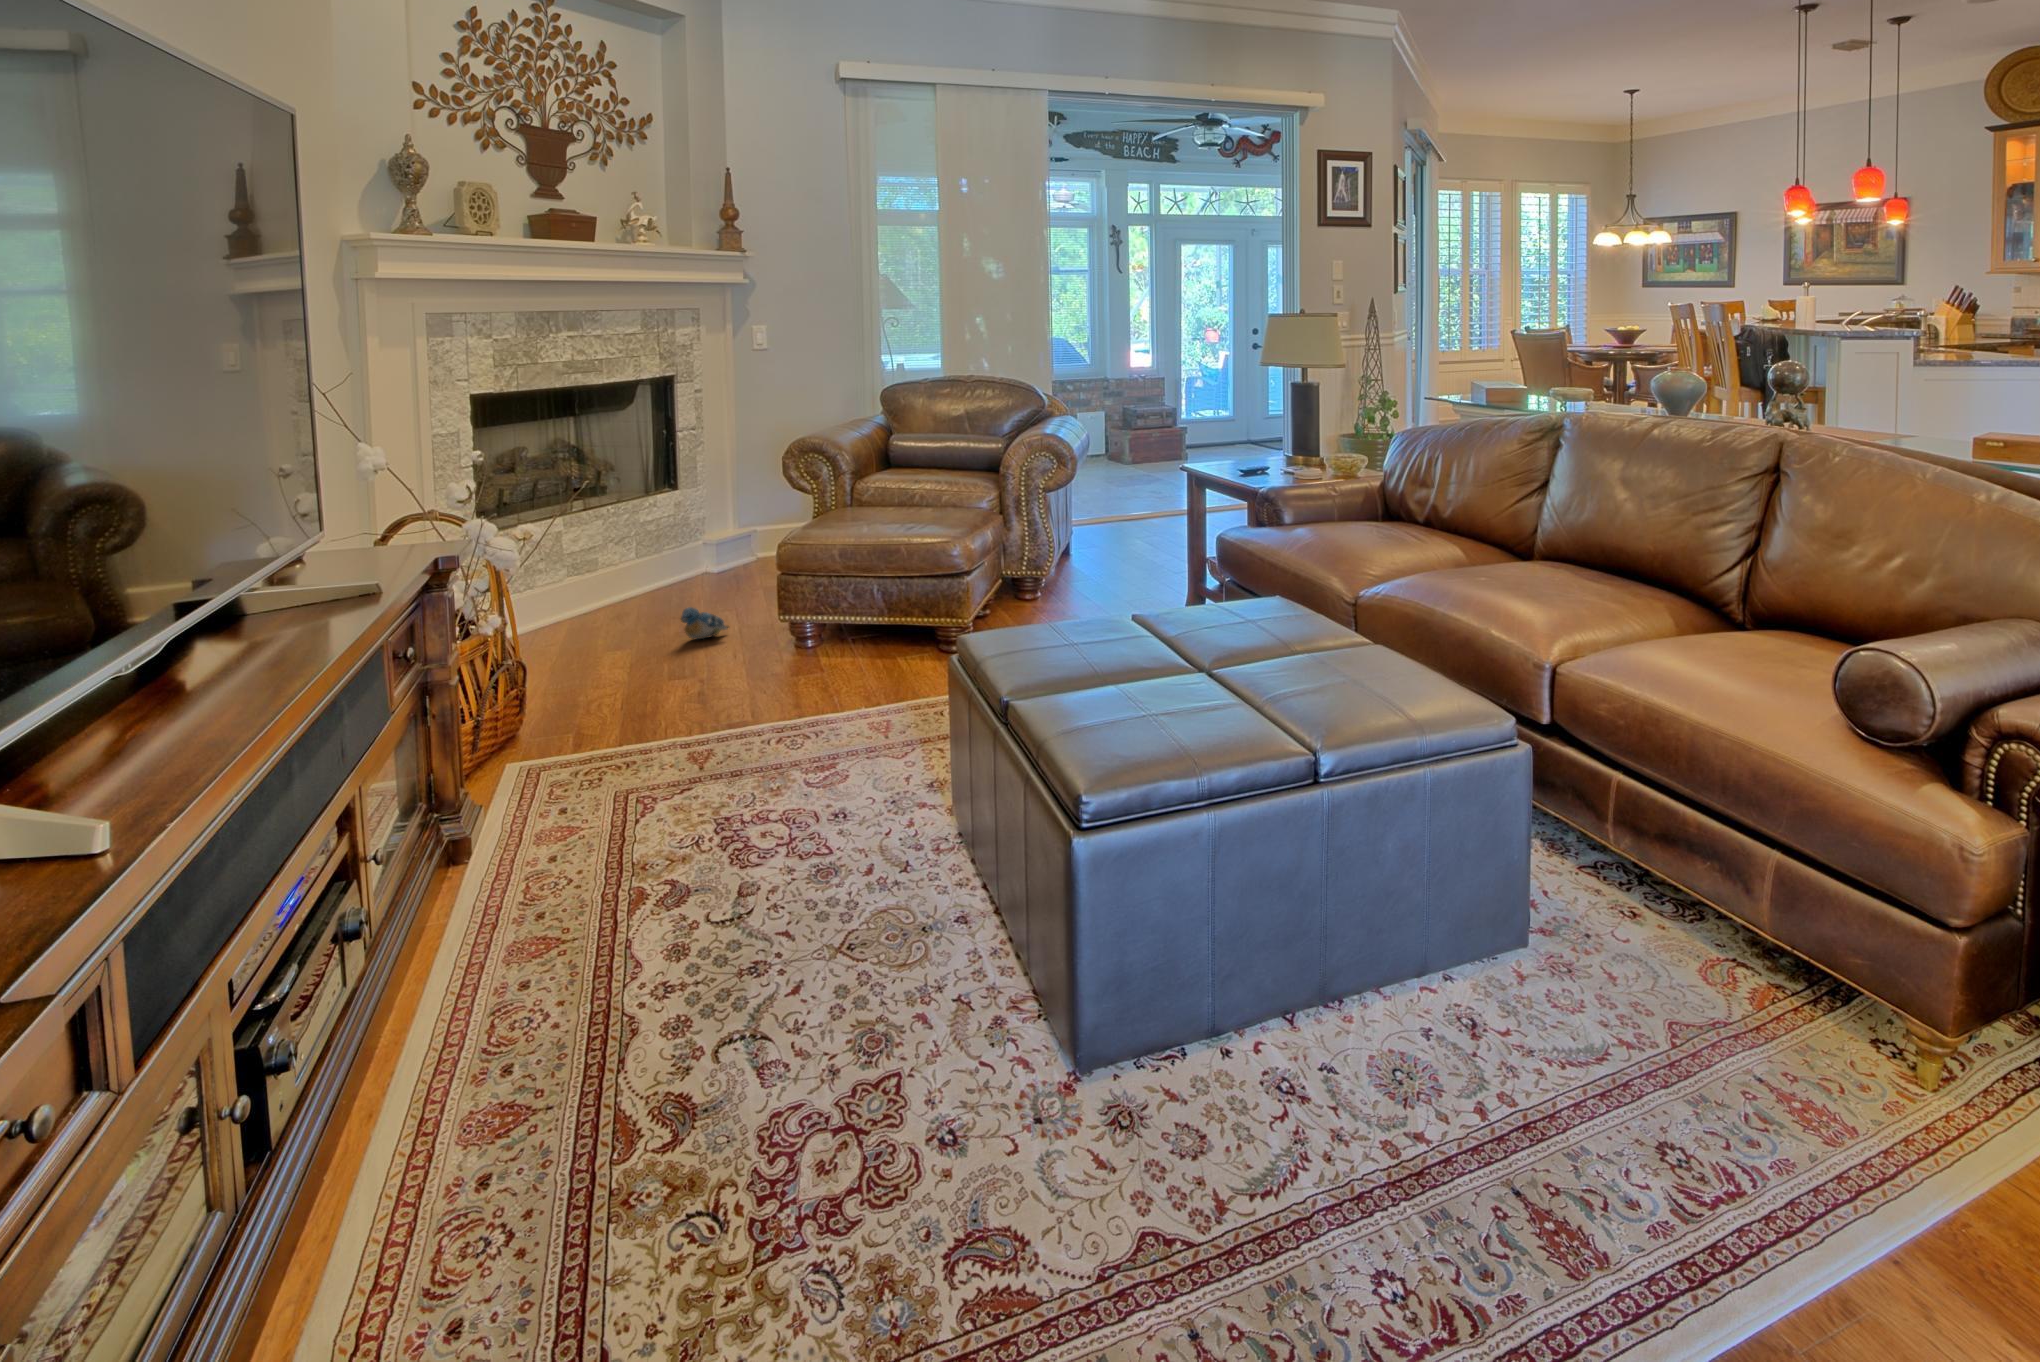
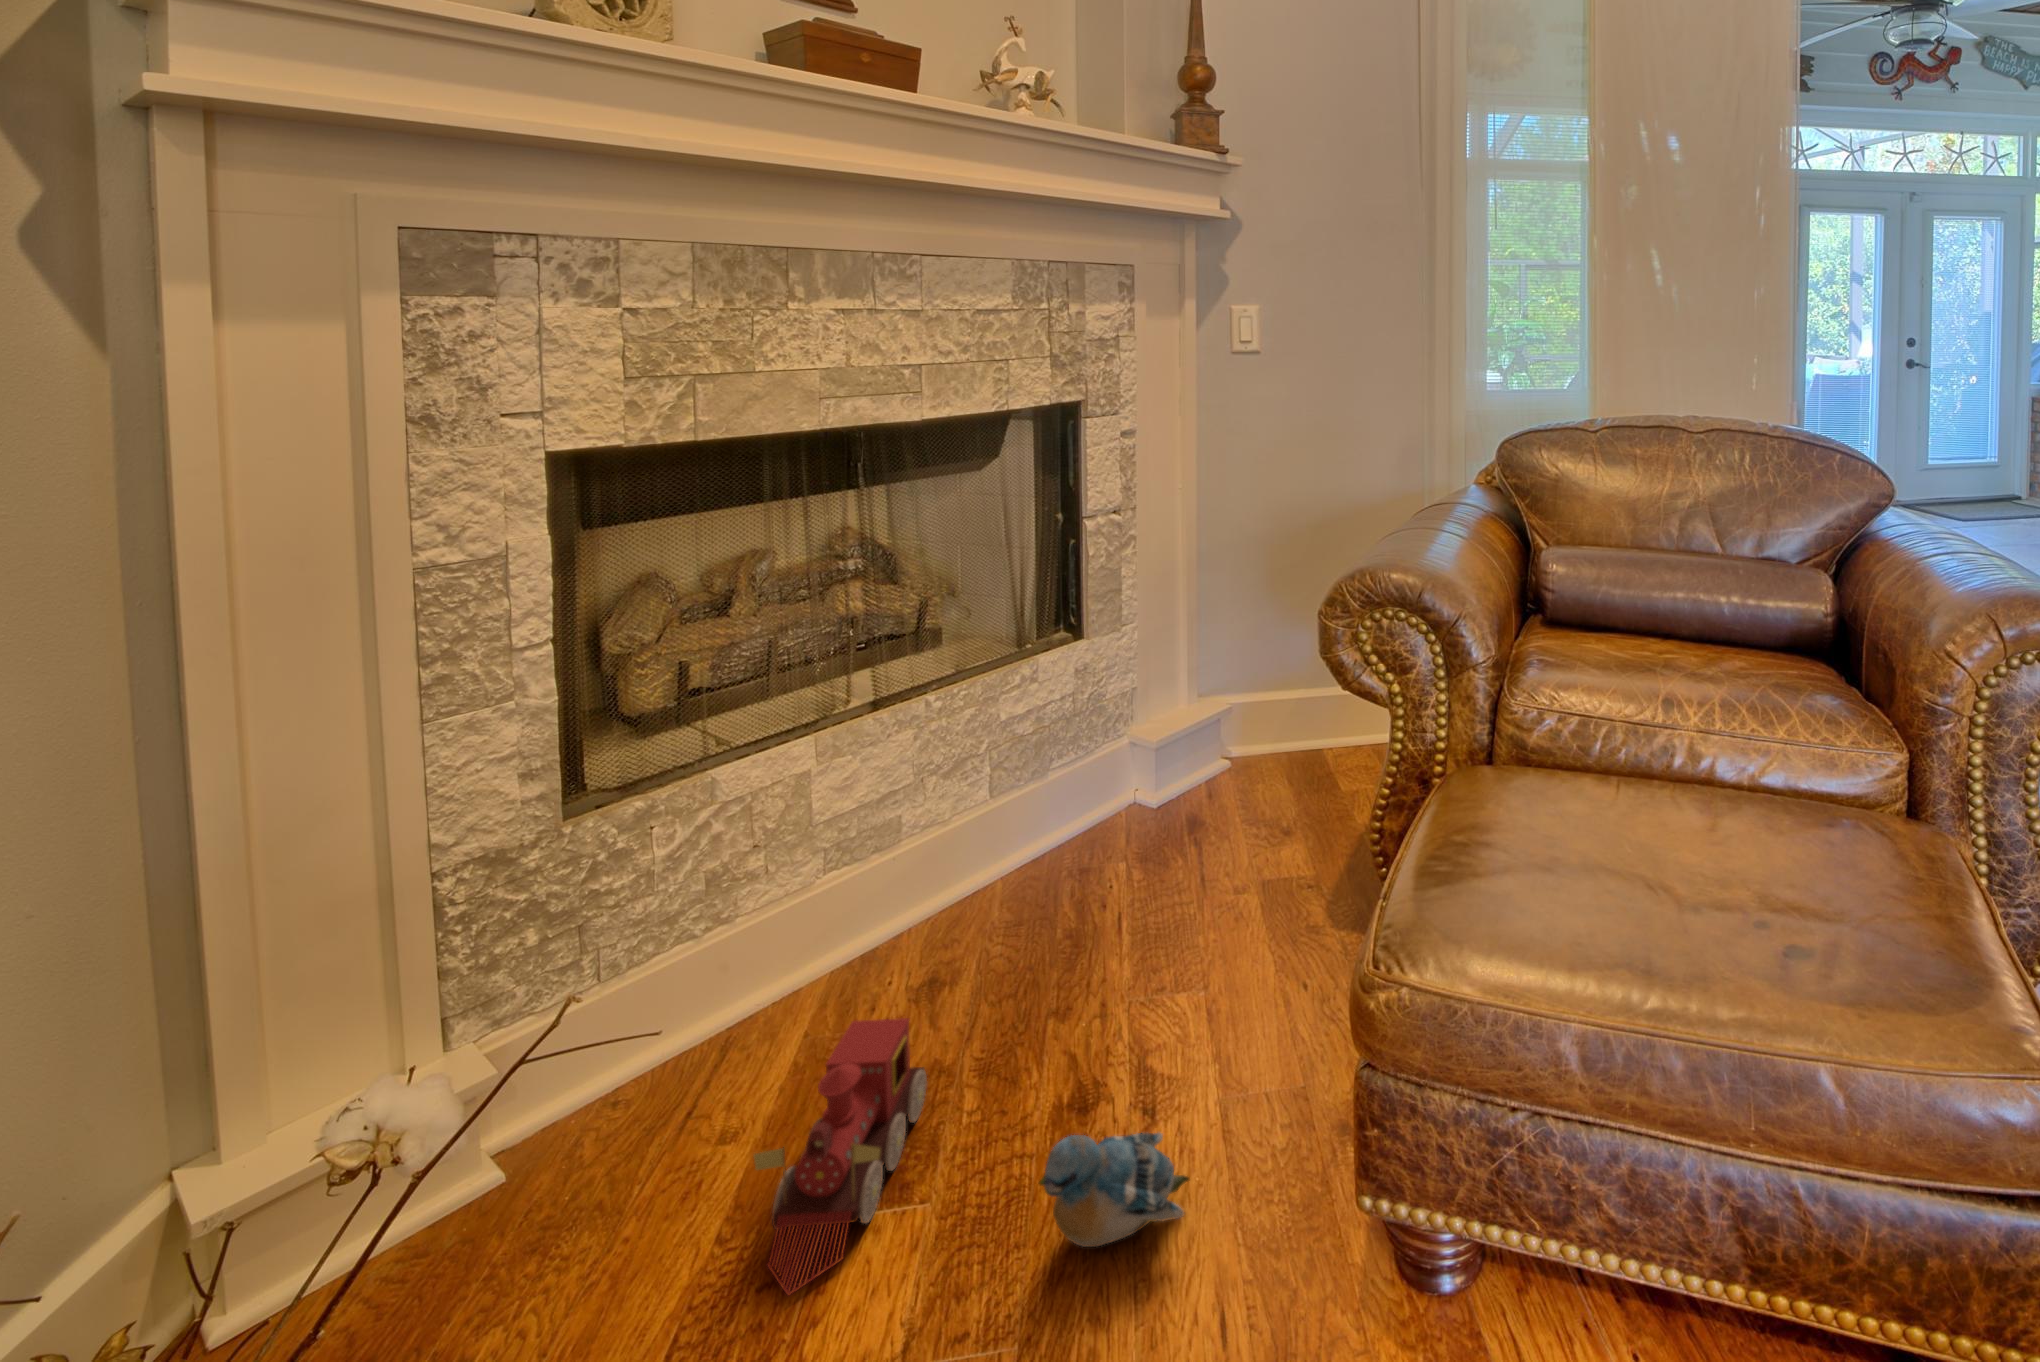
toy train: none [582,597,631,651] -> present [754,1018,927,1295]

